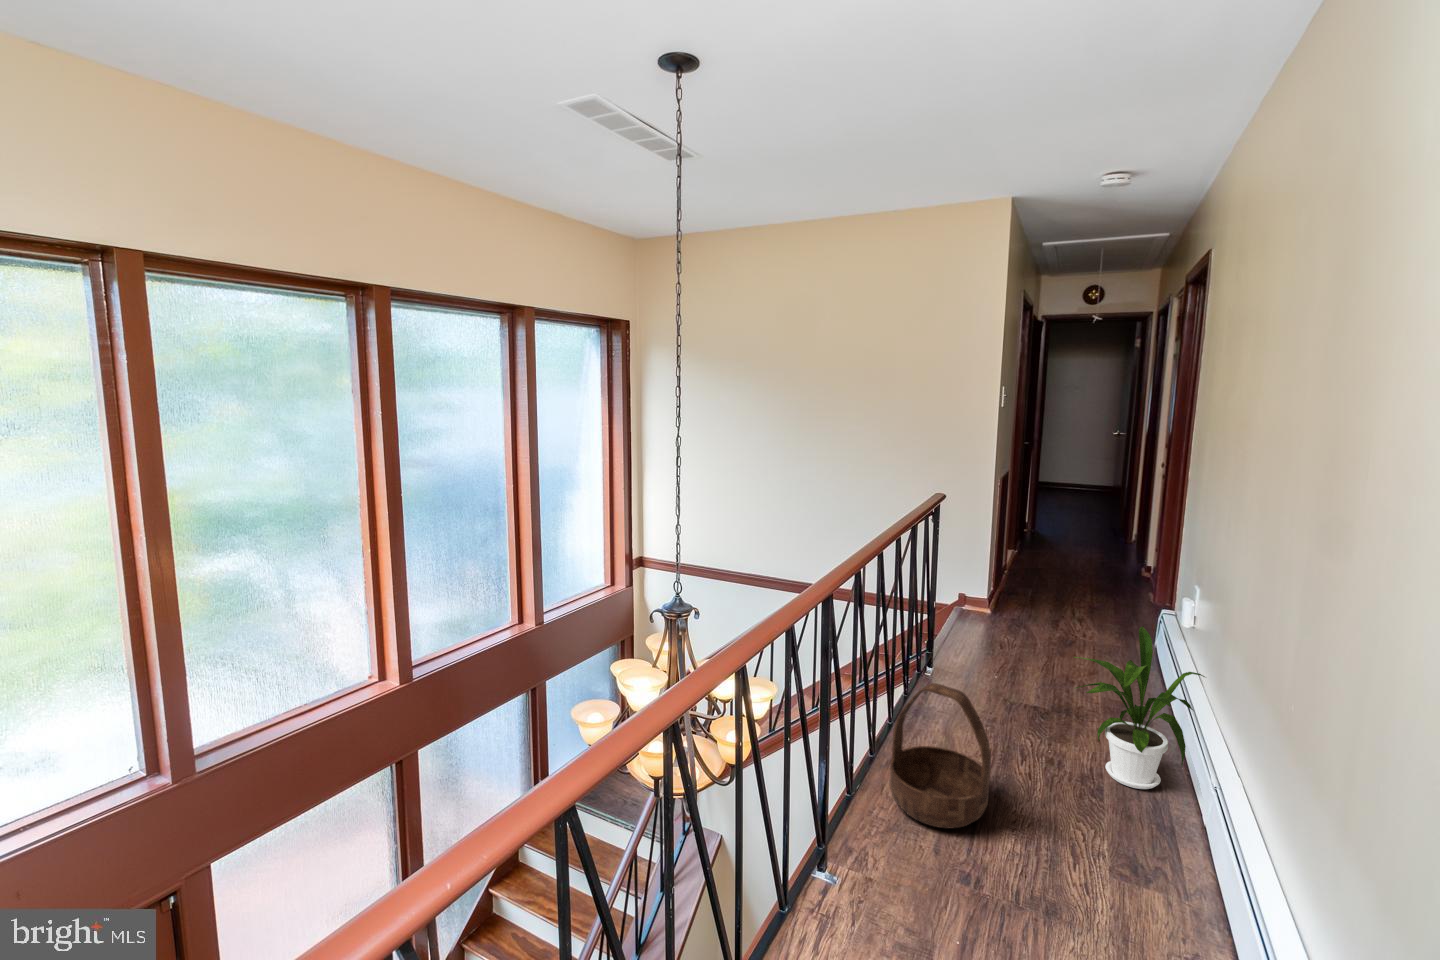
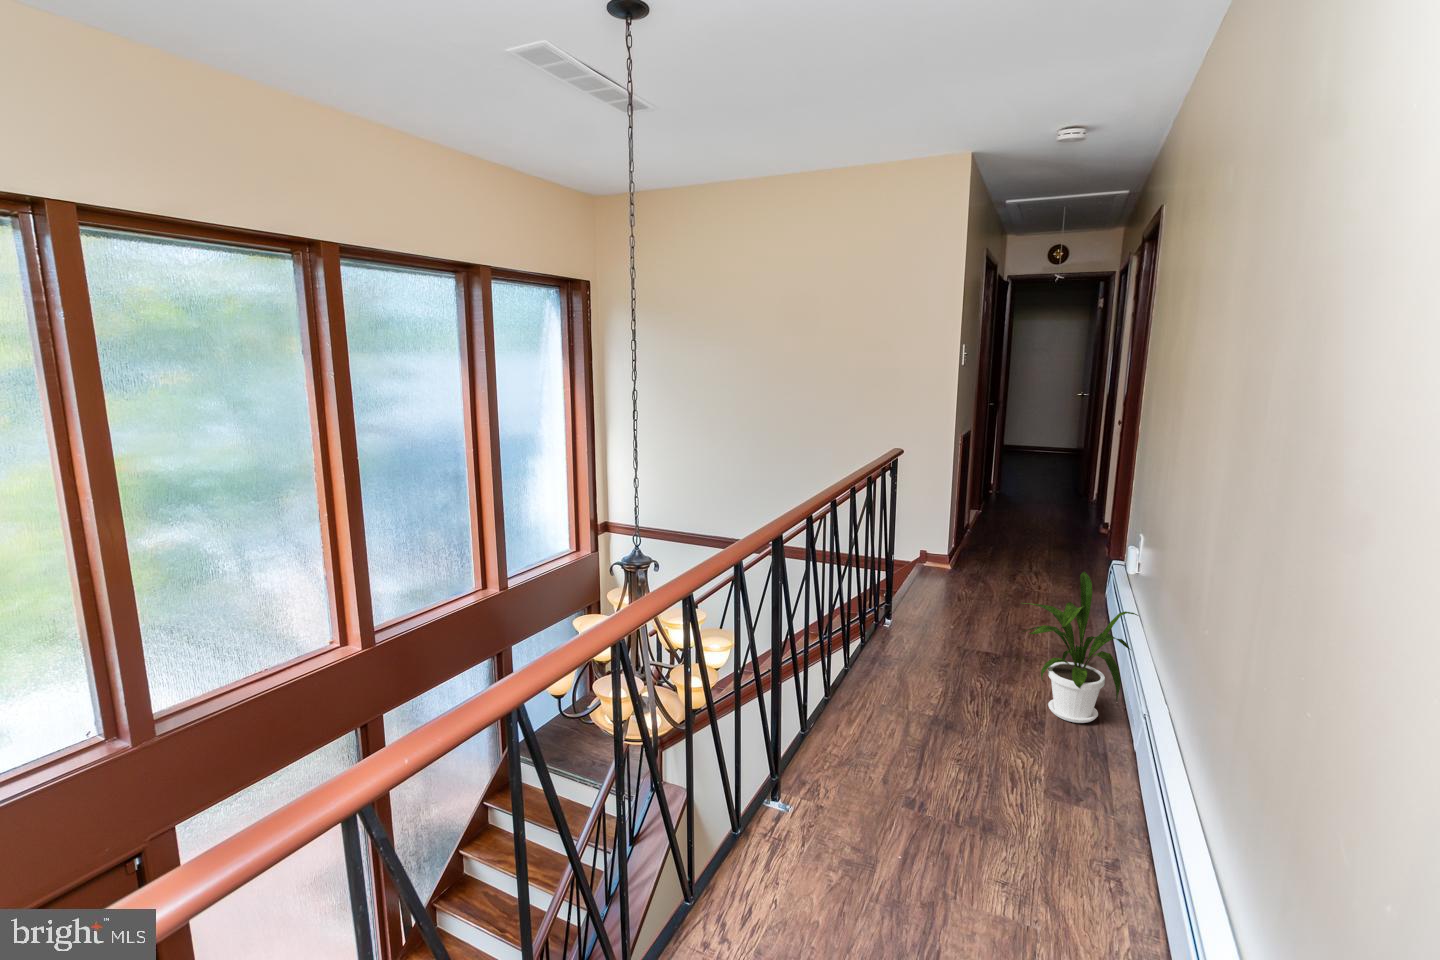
basket: present [889,683,991,829] -> none [843,627,938,762]

